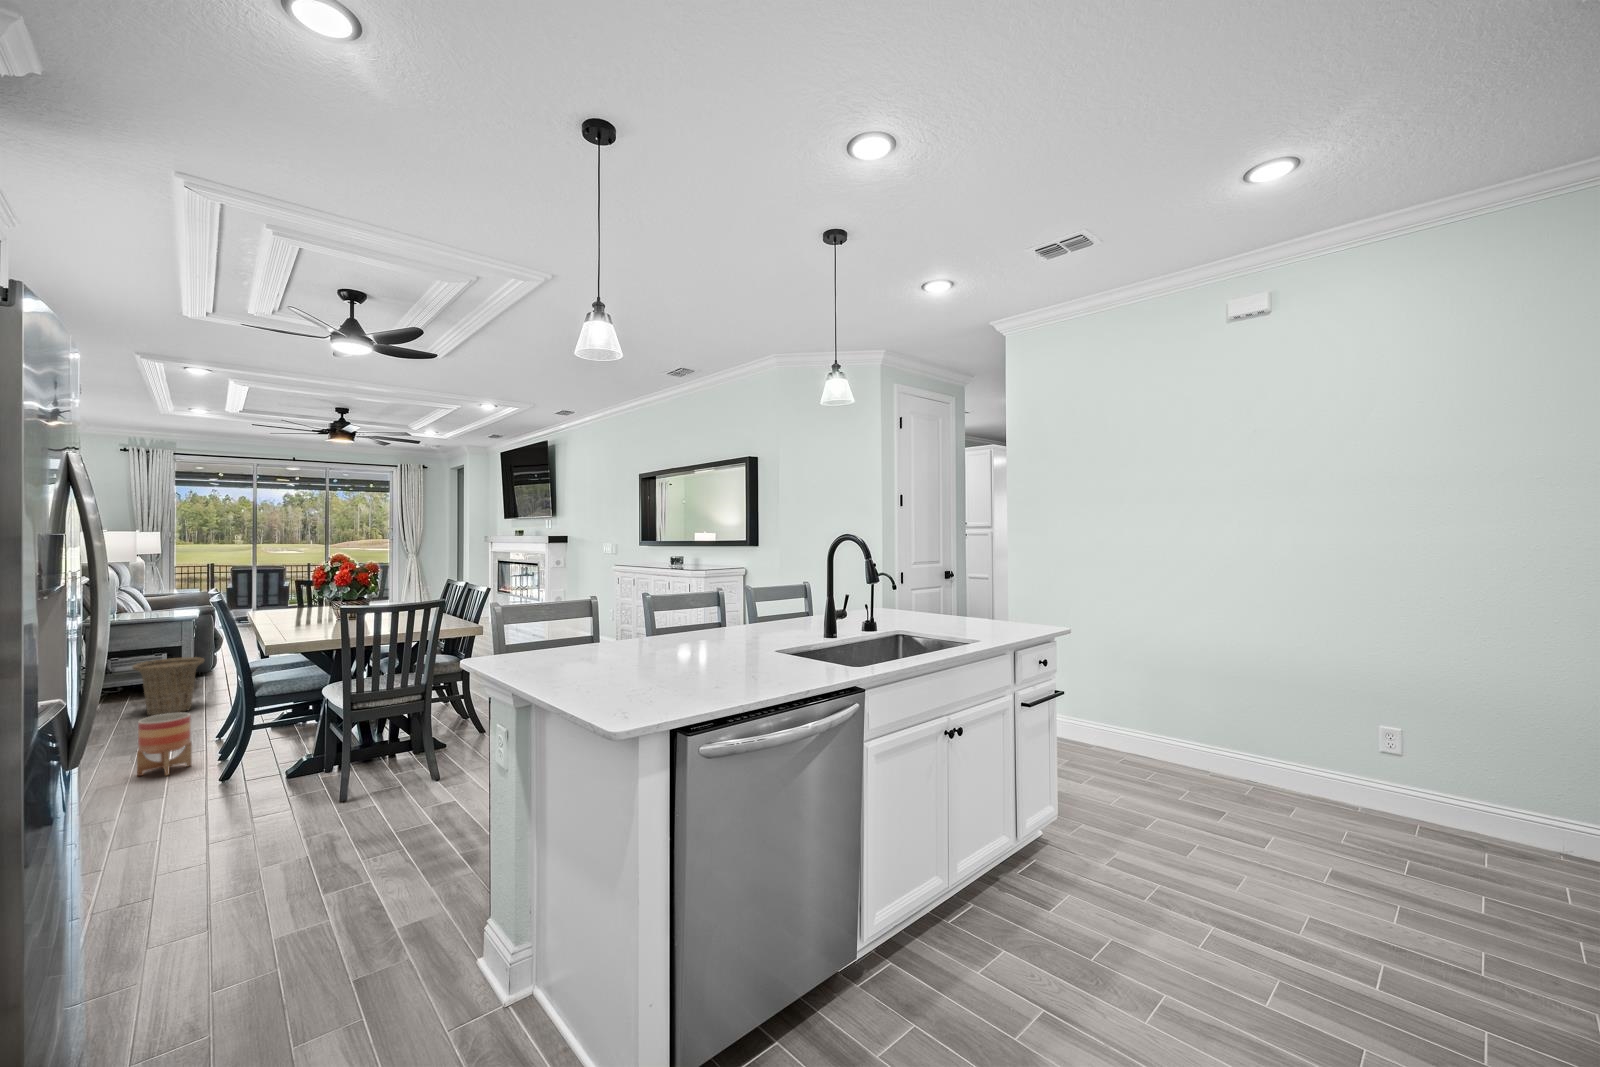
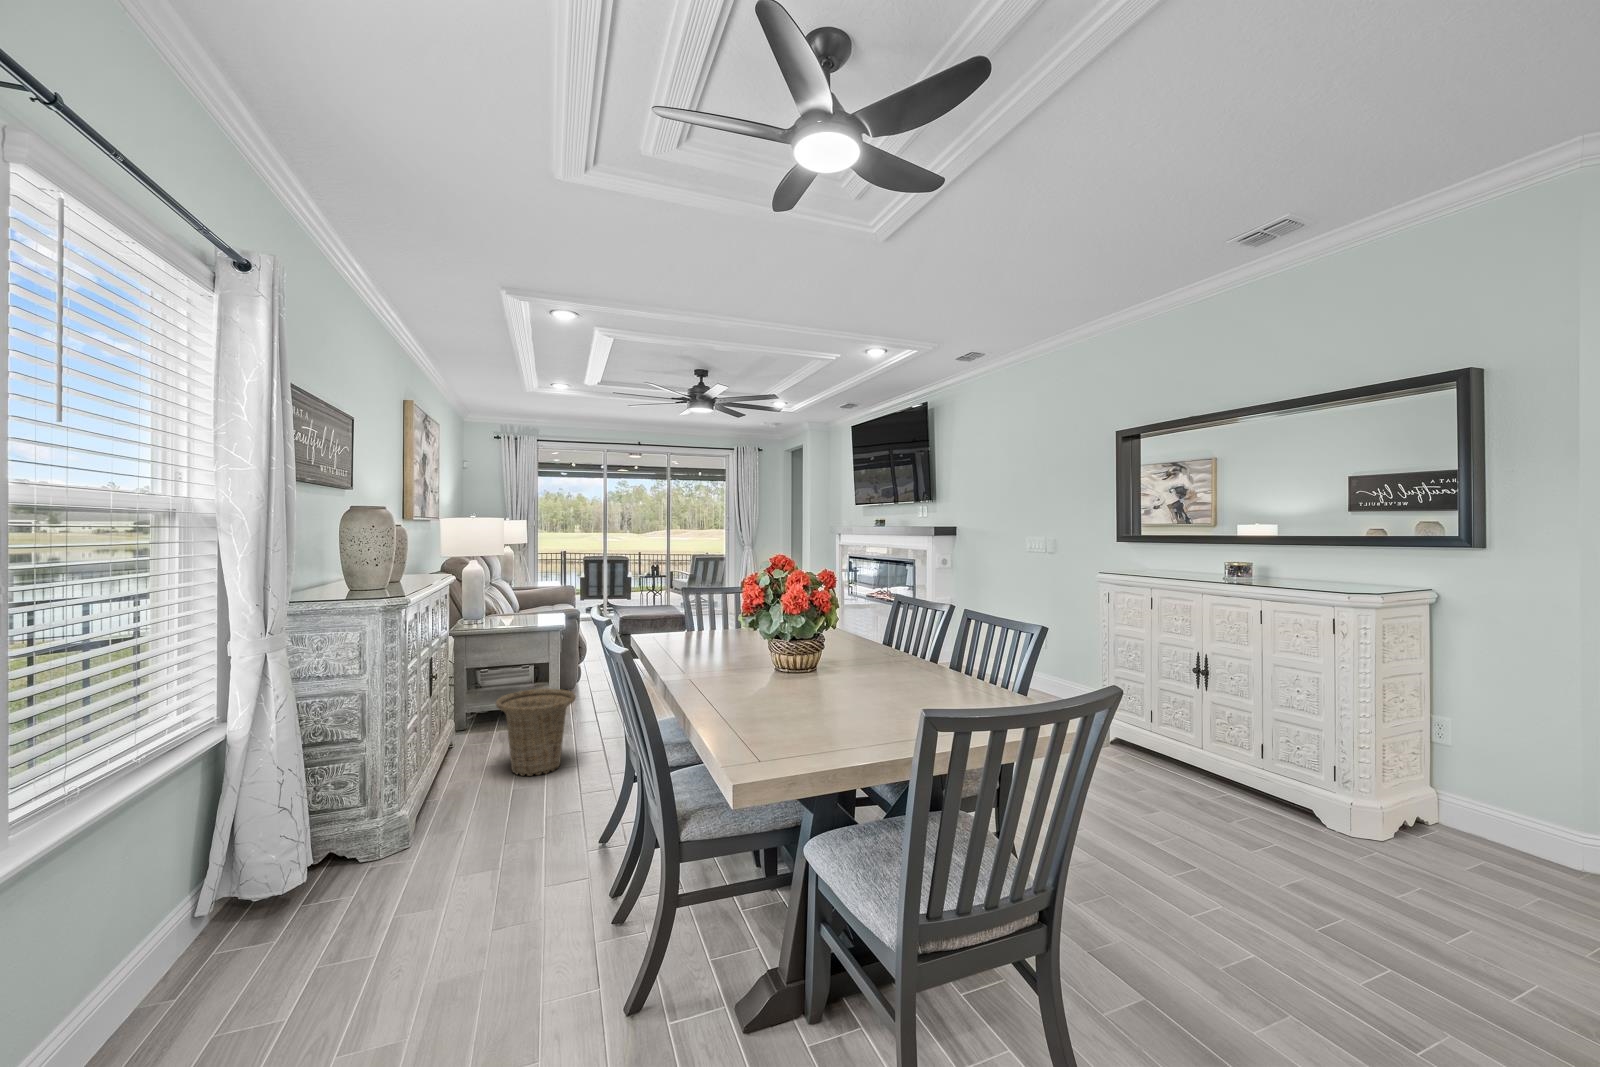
planter: present [137,713,192,776] -> none [489,847,572,991]

